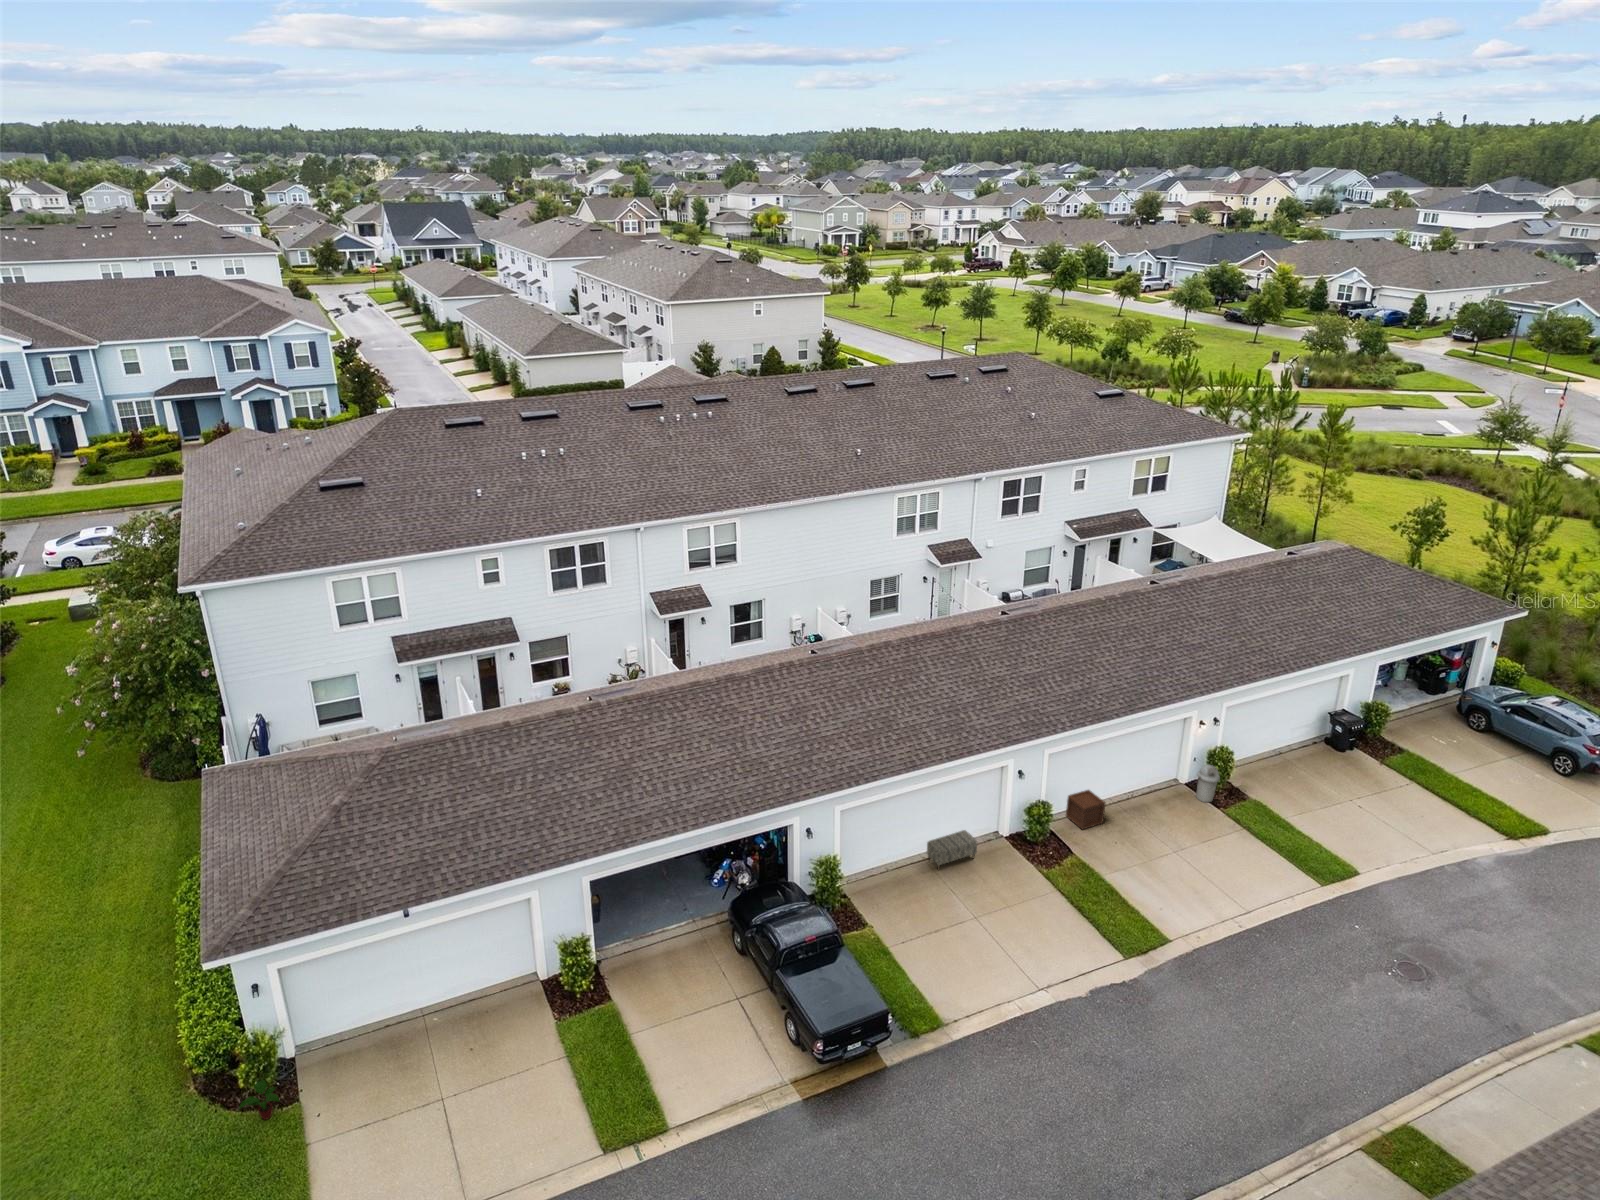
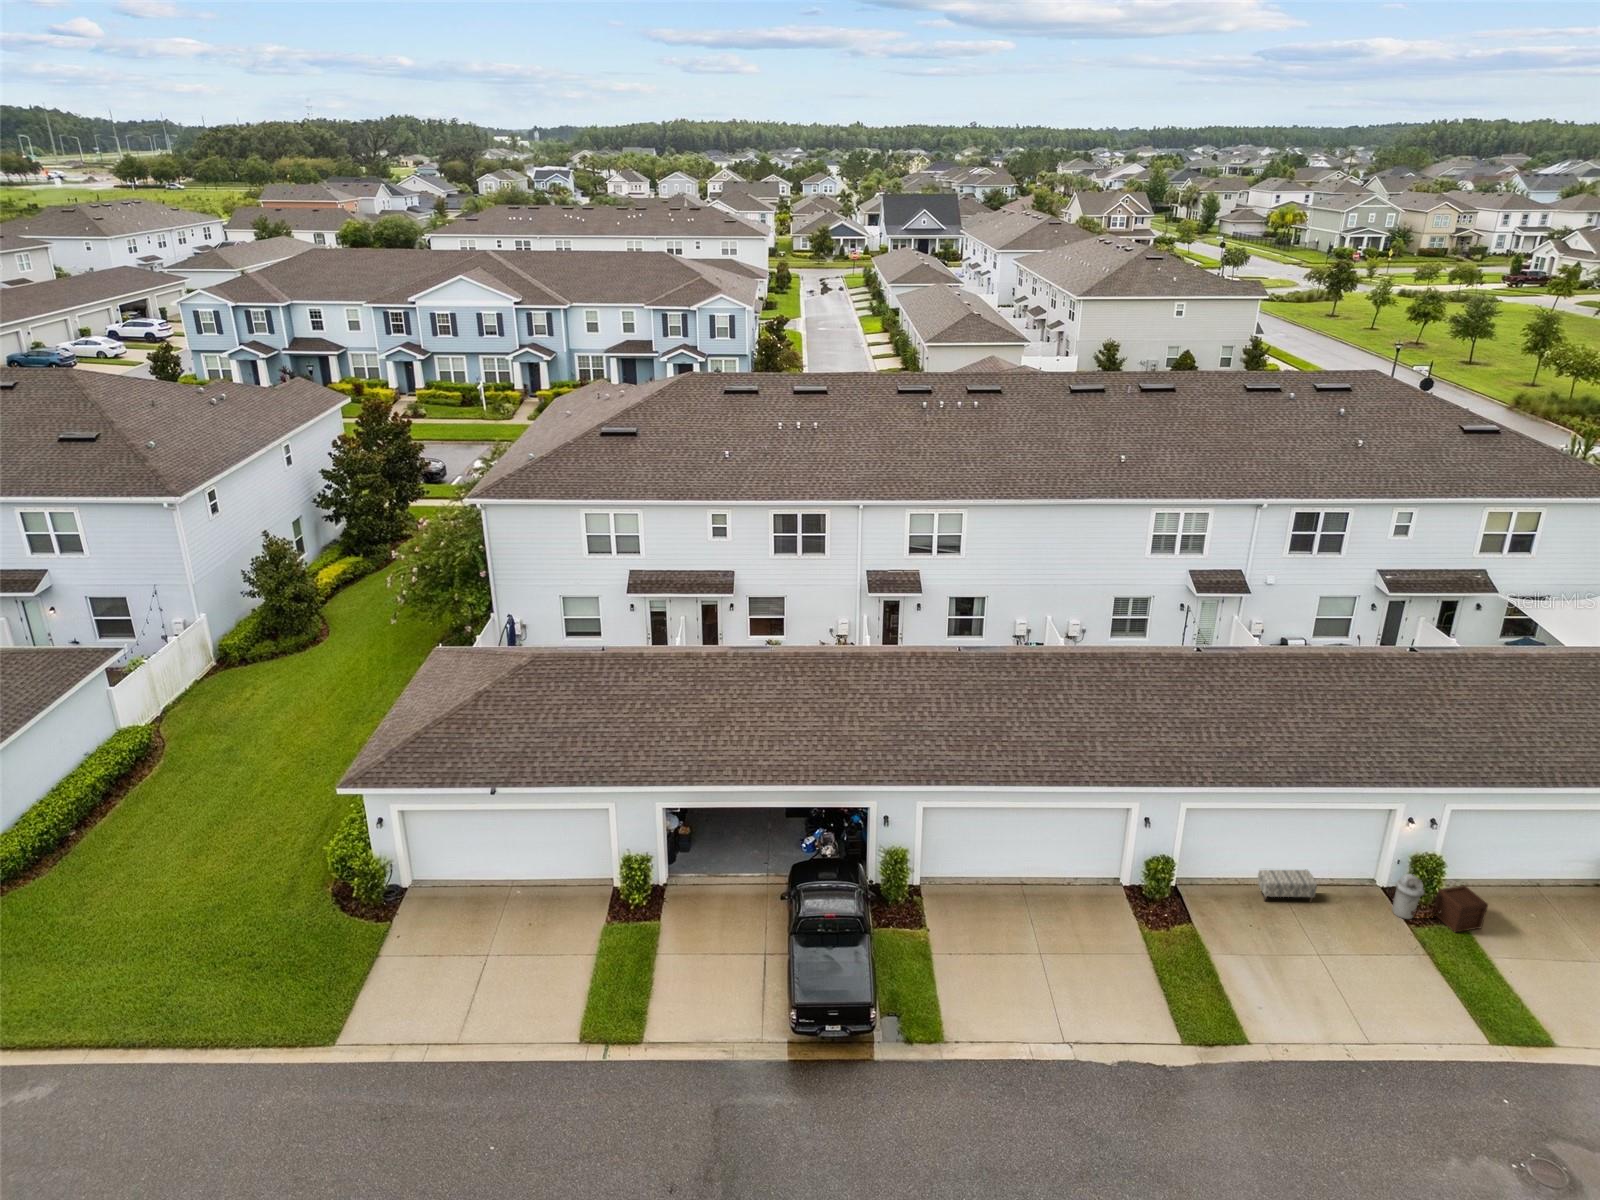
wooden crate: present [1066,790,1106,829] -> present [1435,886,1488,932]
bench: present [927,830,977,869] -> present [1258,869,1317,902]
potted plant: present [239,1080,279,1120] -> none [351,891,384,923]

